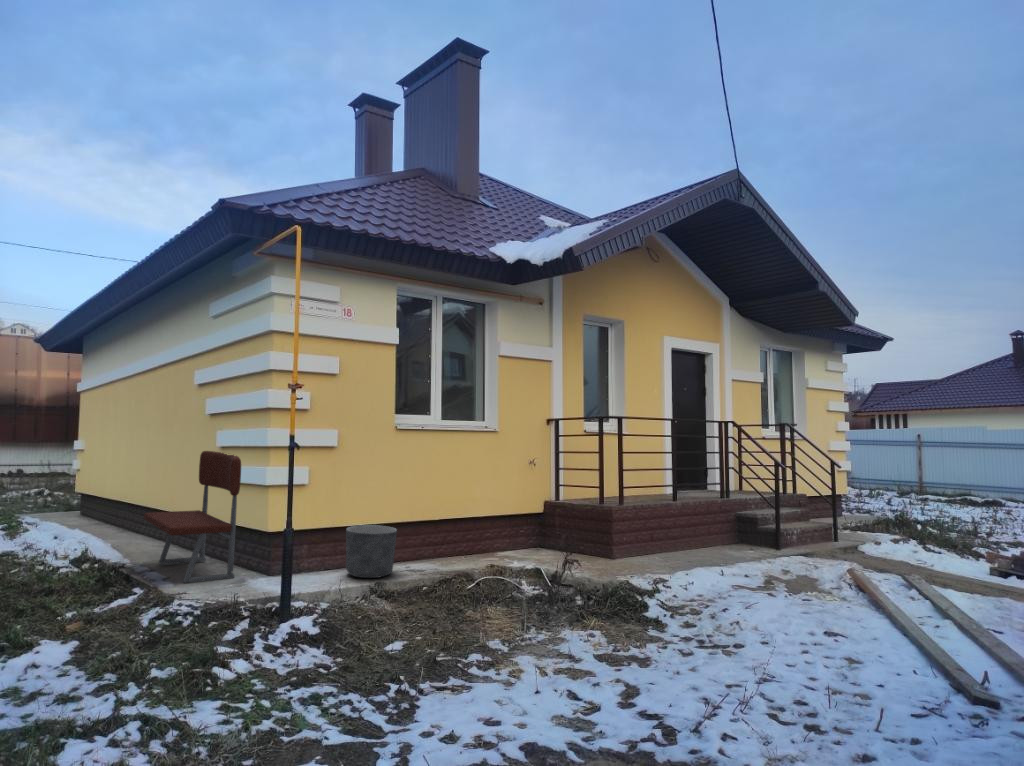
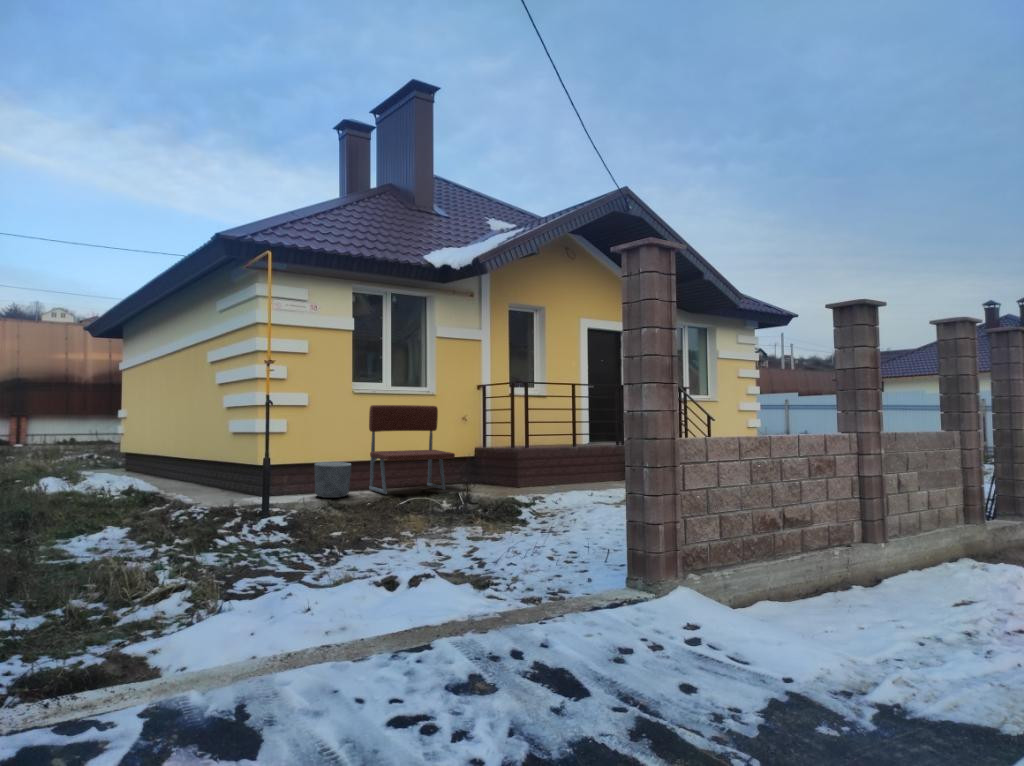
bench: present [144,451,241,583] -> present [369,405,455,494]

